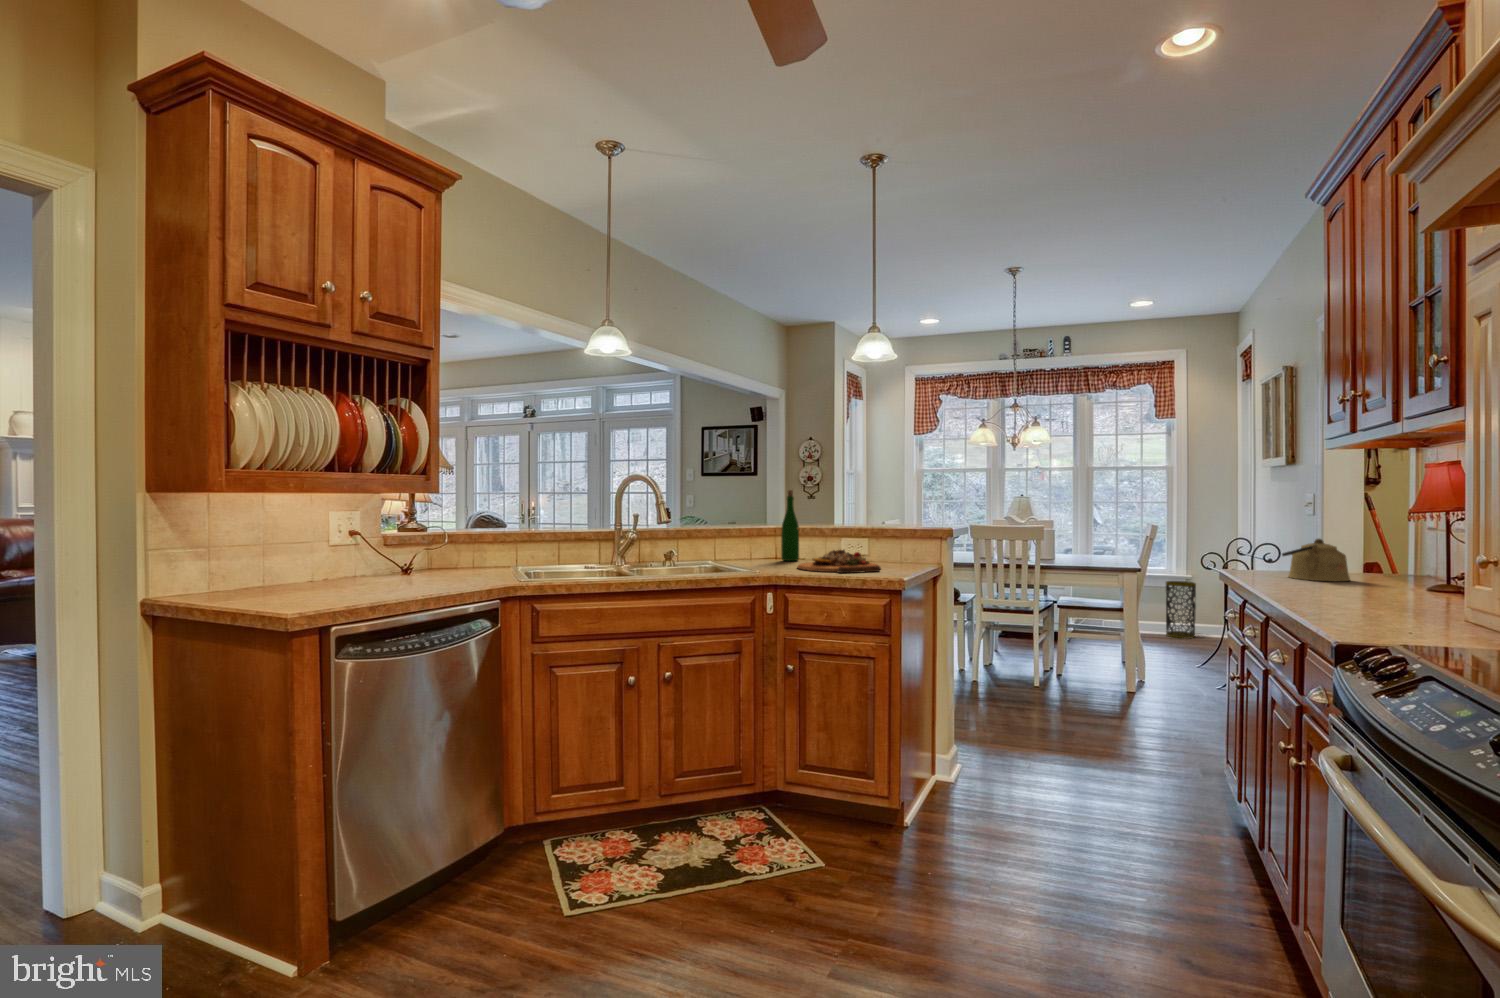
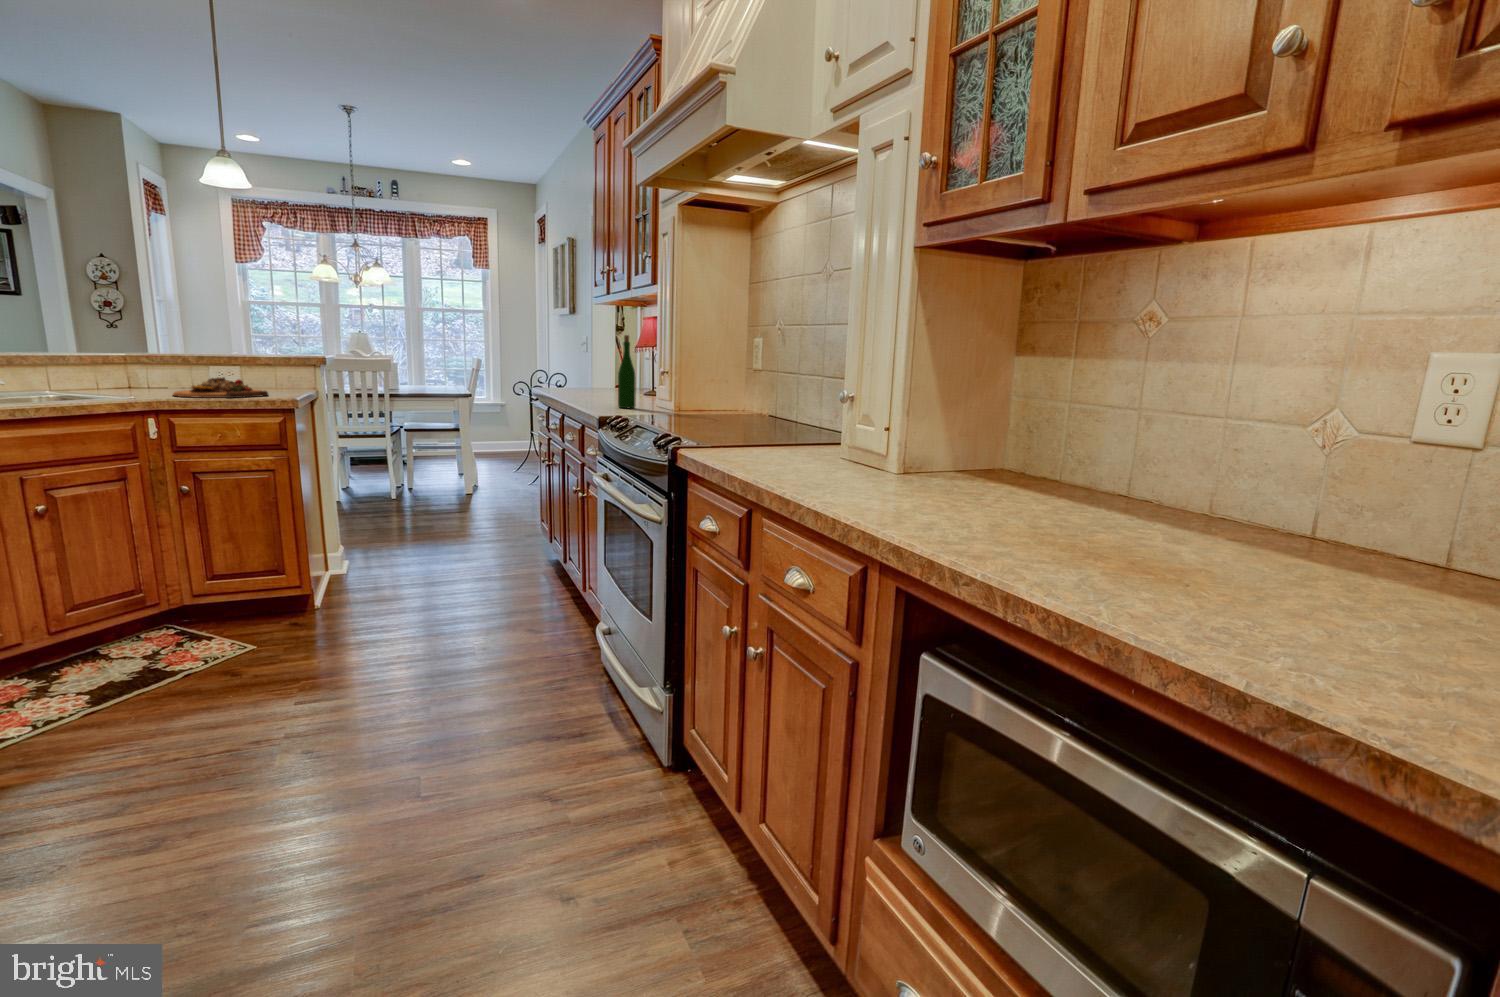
wine bottle: present [781,490,799,561] -> present [618,335,636,408]
kettle: present [1282,539,1350,581] -> none [571,366,608,393]
trash can: present [1166,581,1196,639] -> none [490,406,514,452]

